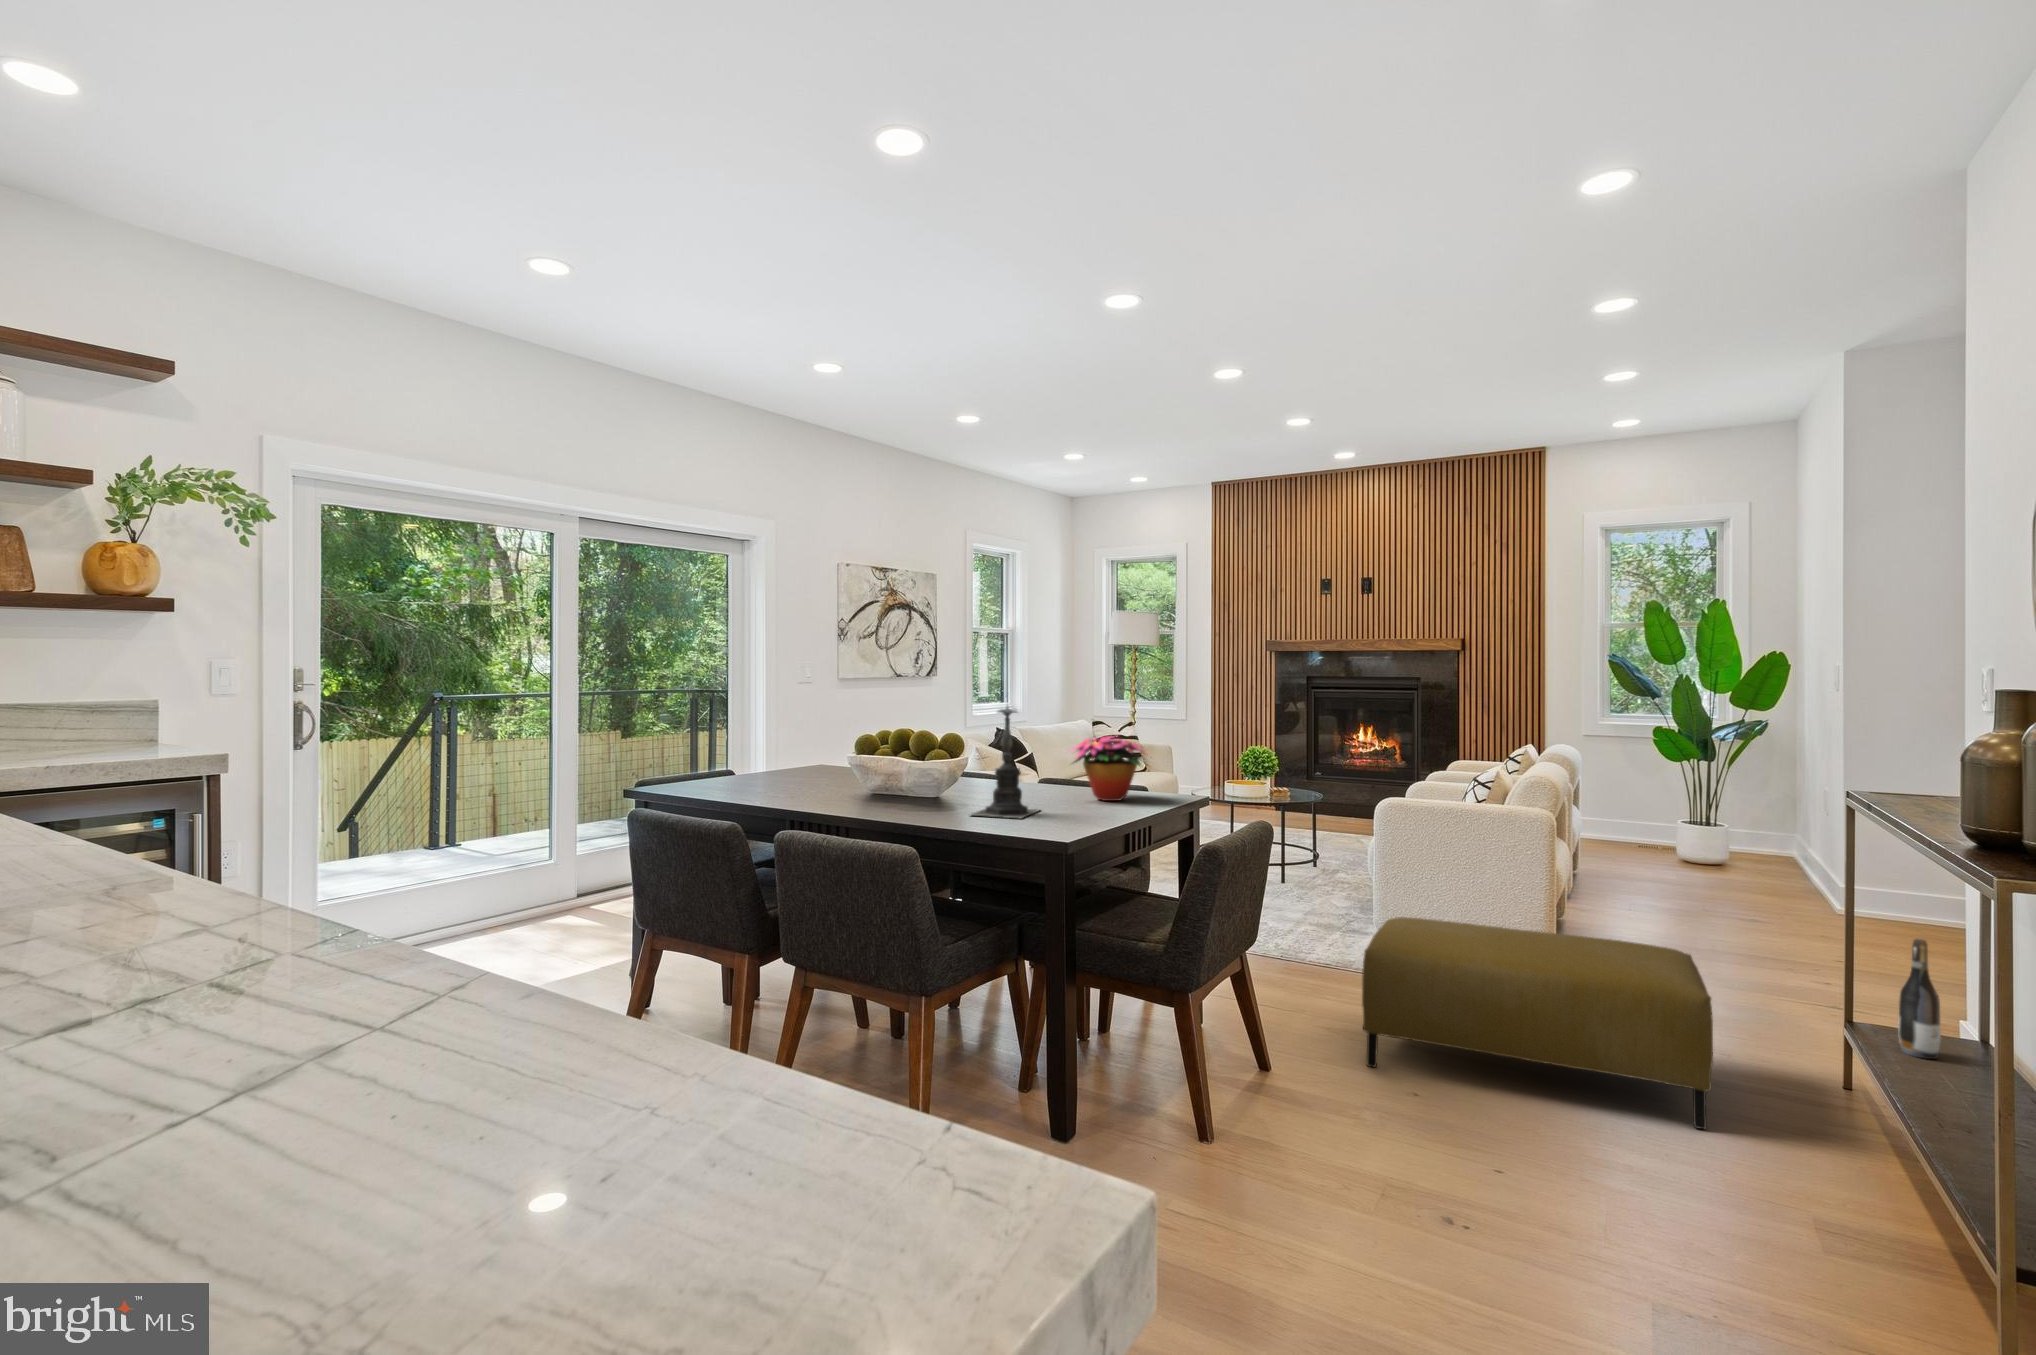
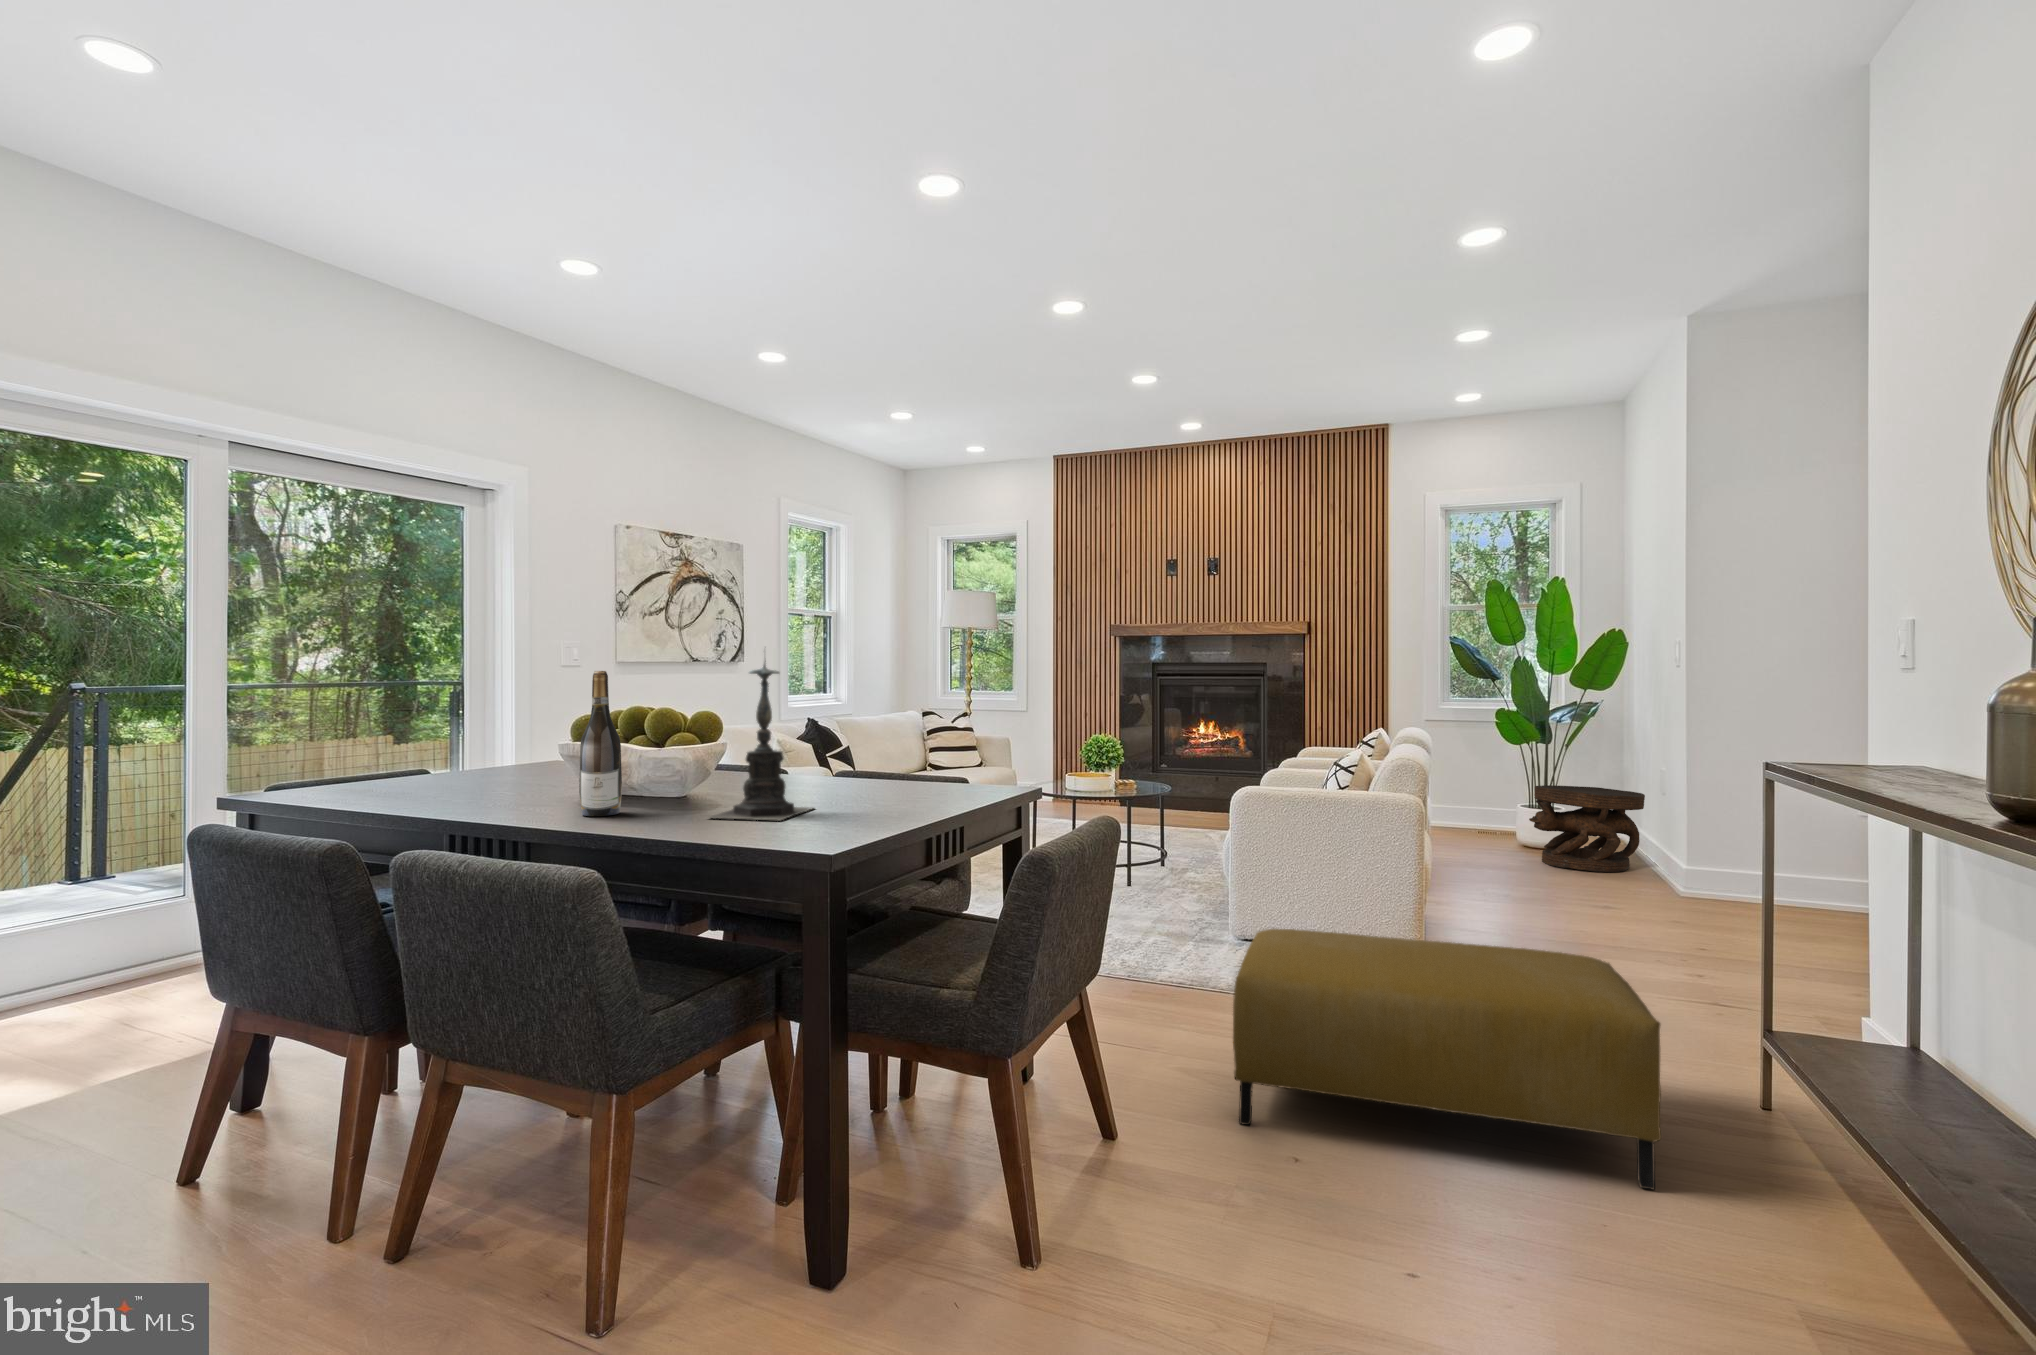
flower arrangement: present [1072,736,1144,801] -> none [848,708,973,794]
side table: none [1684,802,1804,889] -> present [1529,785,1645,872]
wine bottle: present [1898,939,1941,1059] -> present [579,671,622,816]

